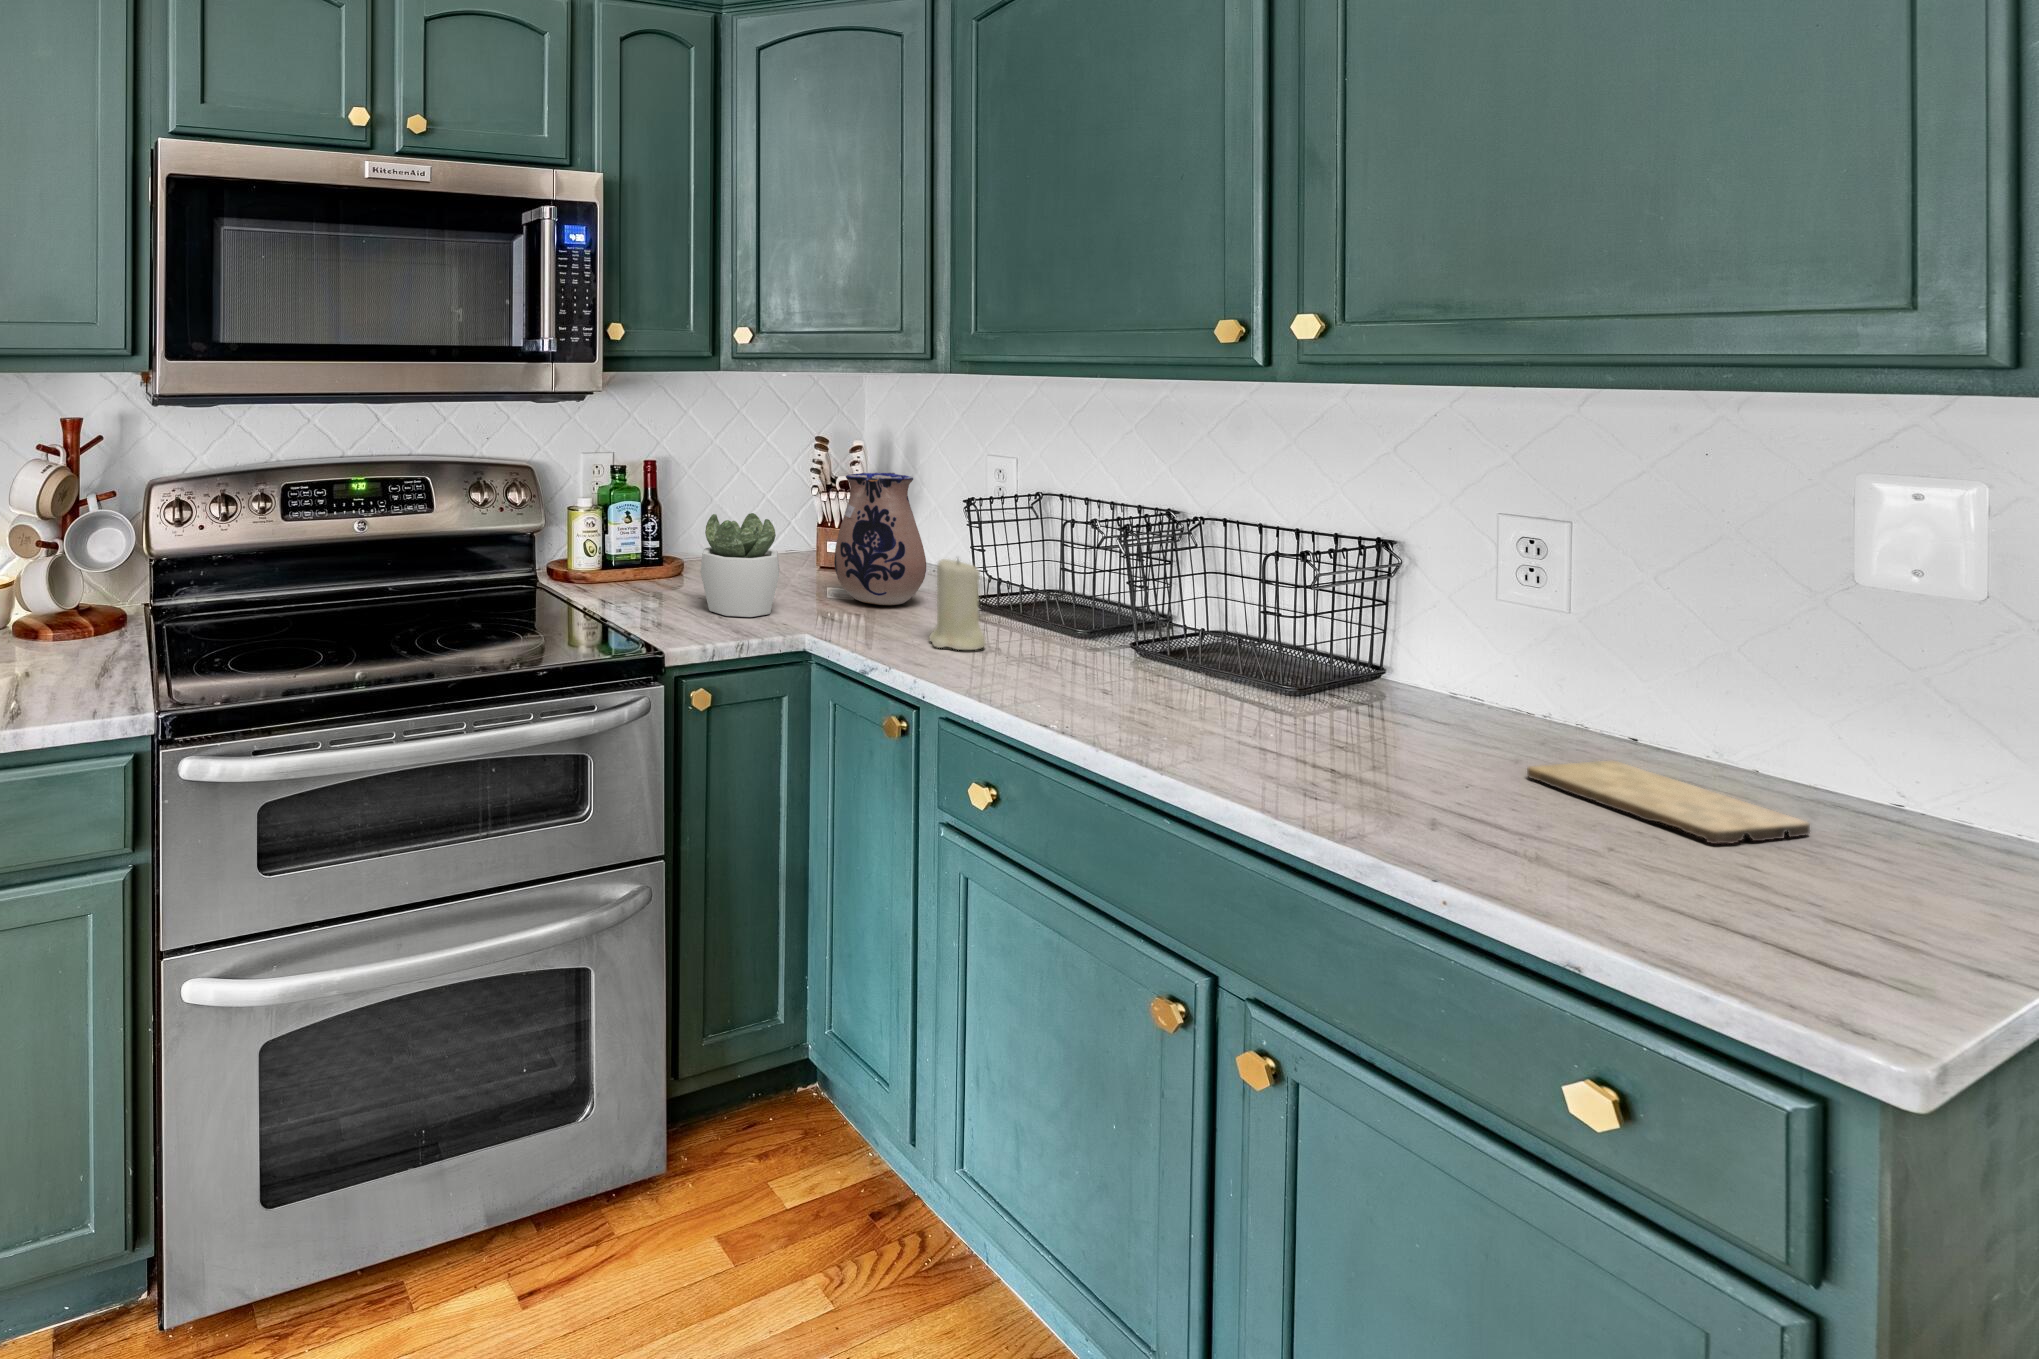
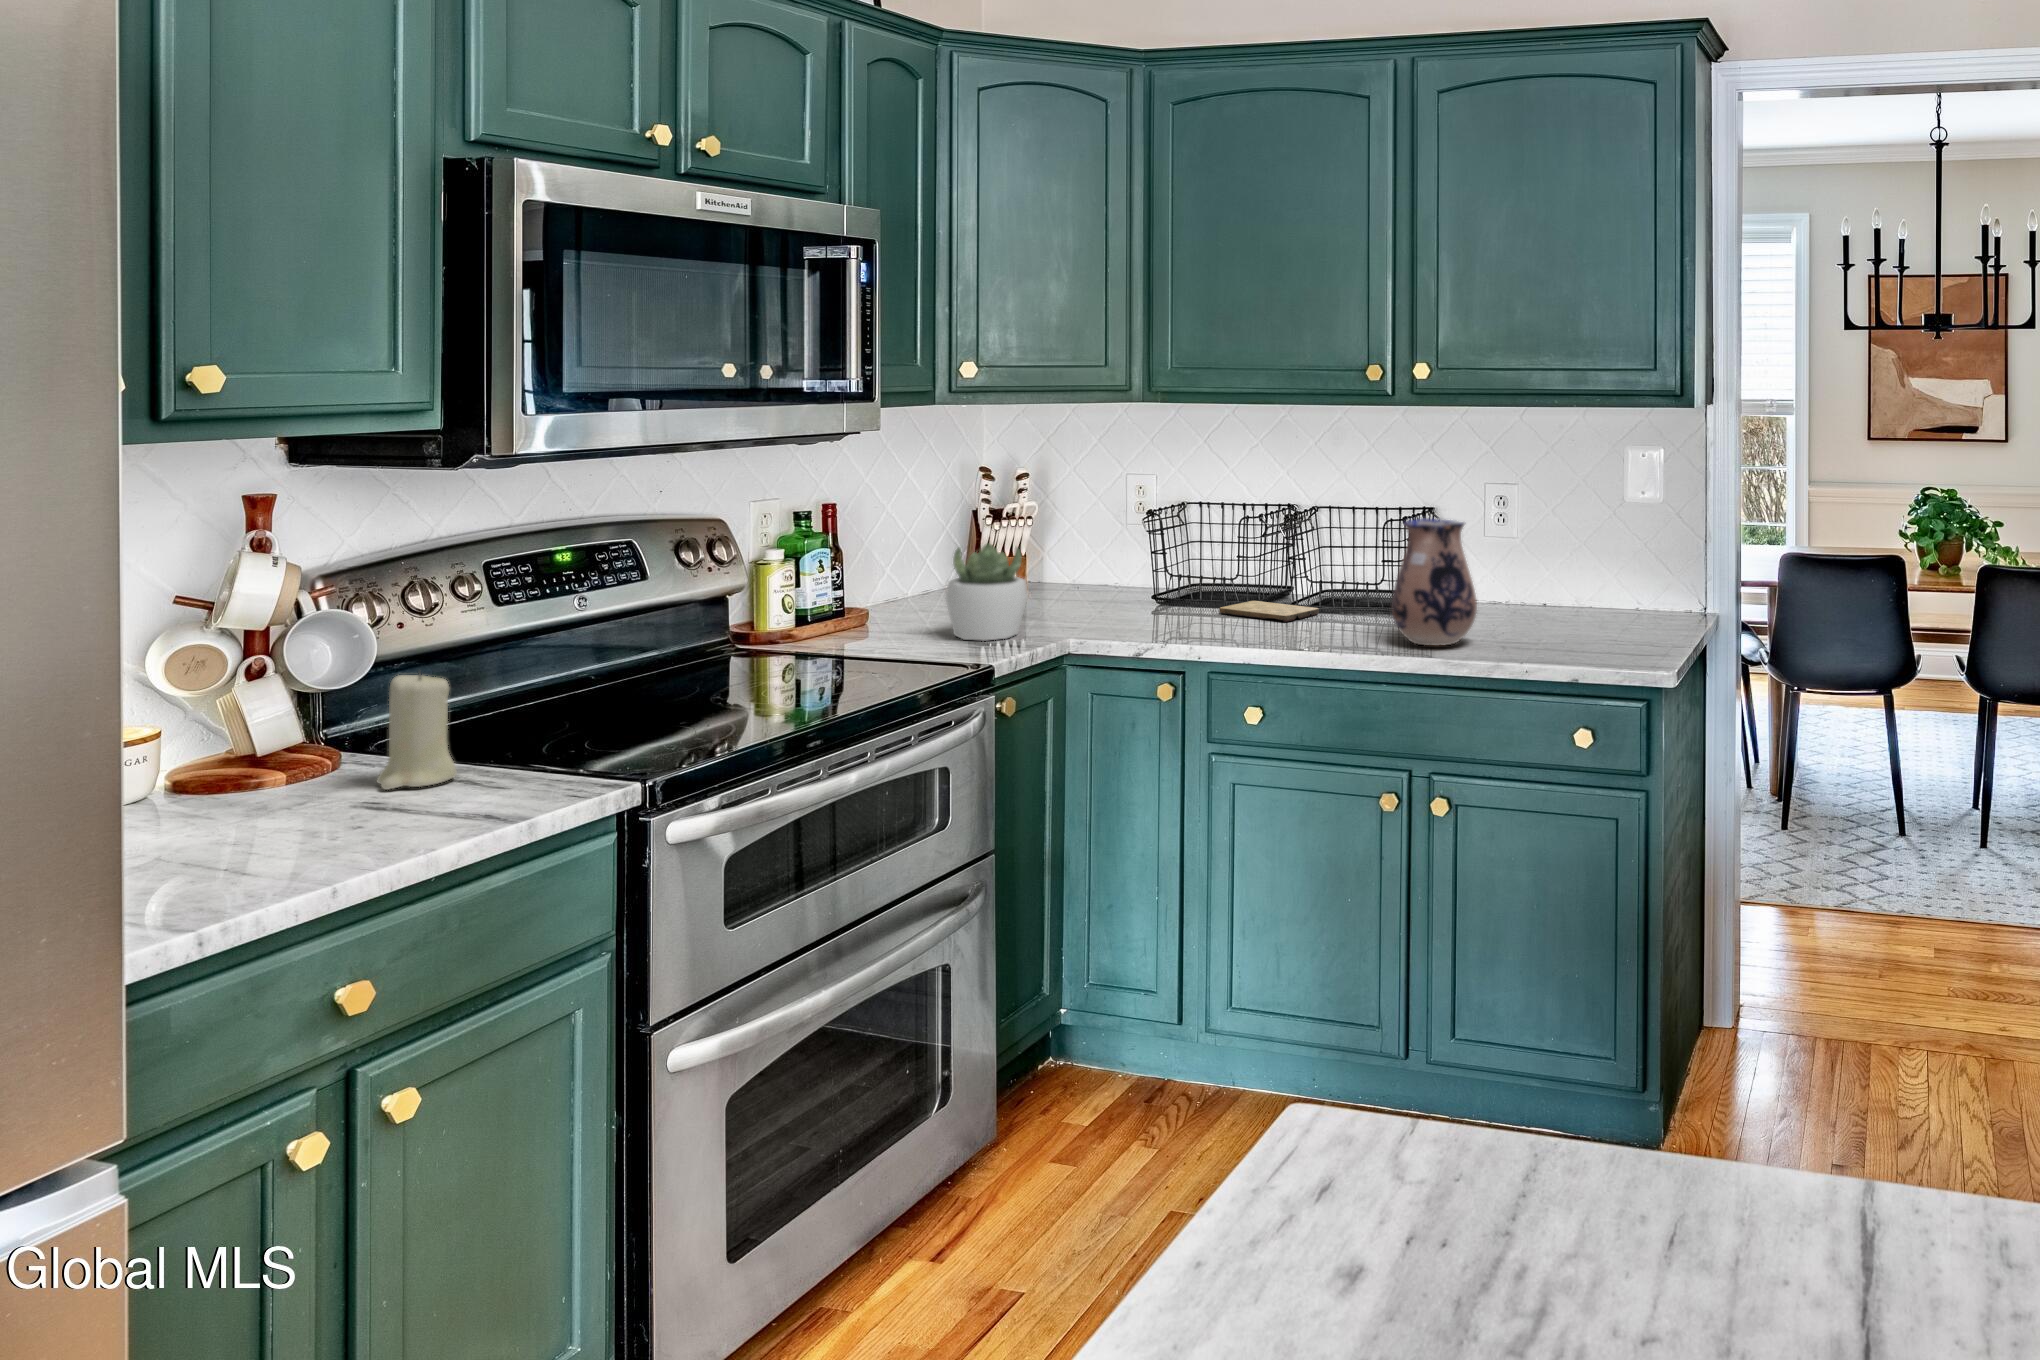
ceramic pitcher: present [834,472,926,605] -> present [1392,518,1477,646]
candle: present [929,559,986,650] -> present [377,672,457,790]
cutting board: present [1527,761,1810,844] -> present [1219,601,1319,622]

